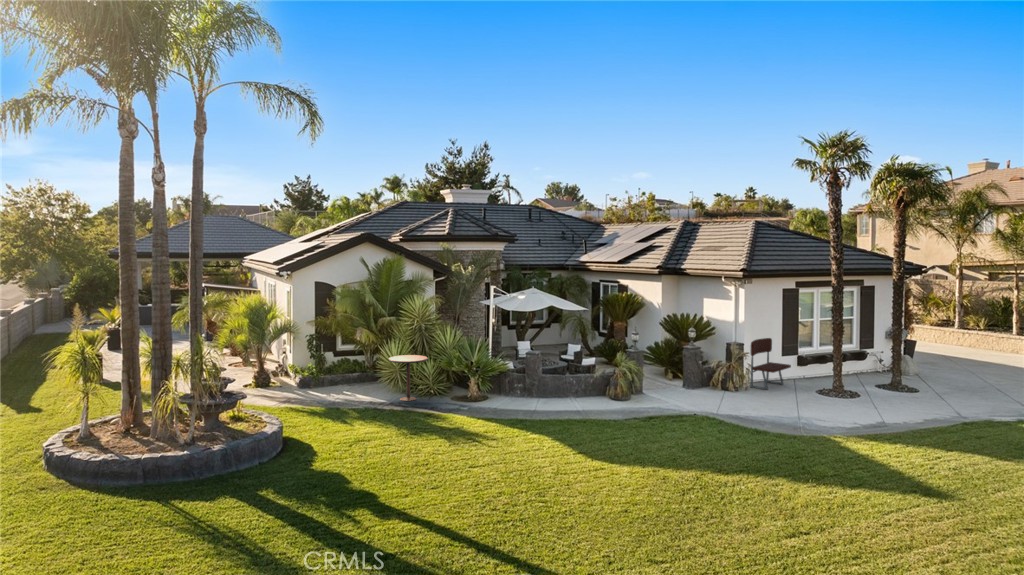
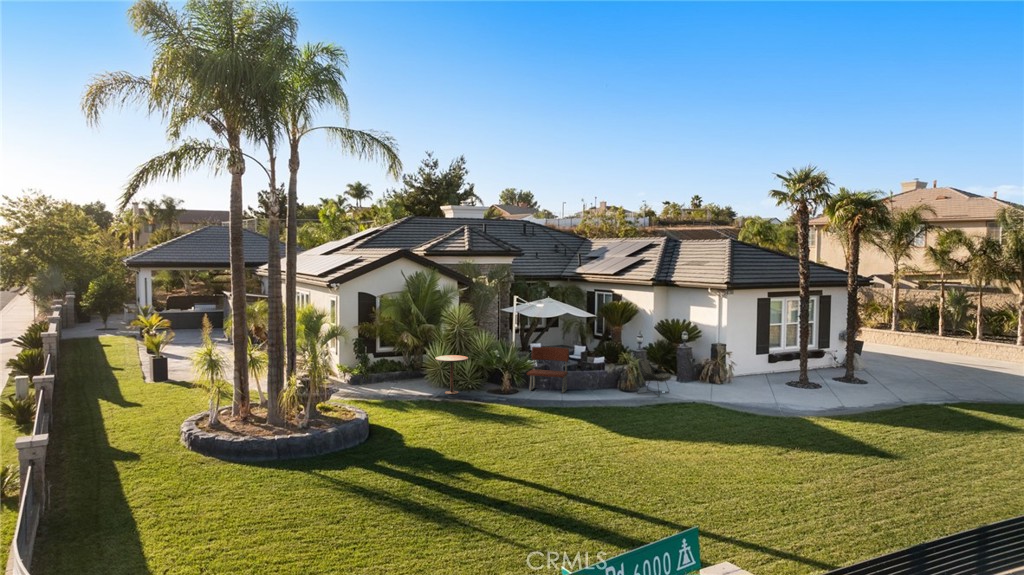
bench: present [750,338,791,390] -> present [527,347,569,393]
lounge chair: none [629,361,672,407] -> present [638,359,671,393]

